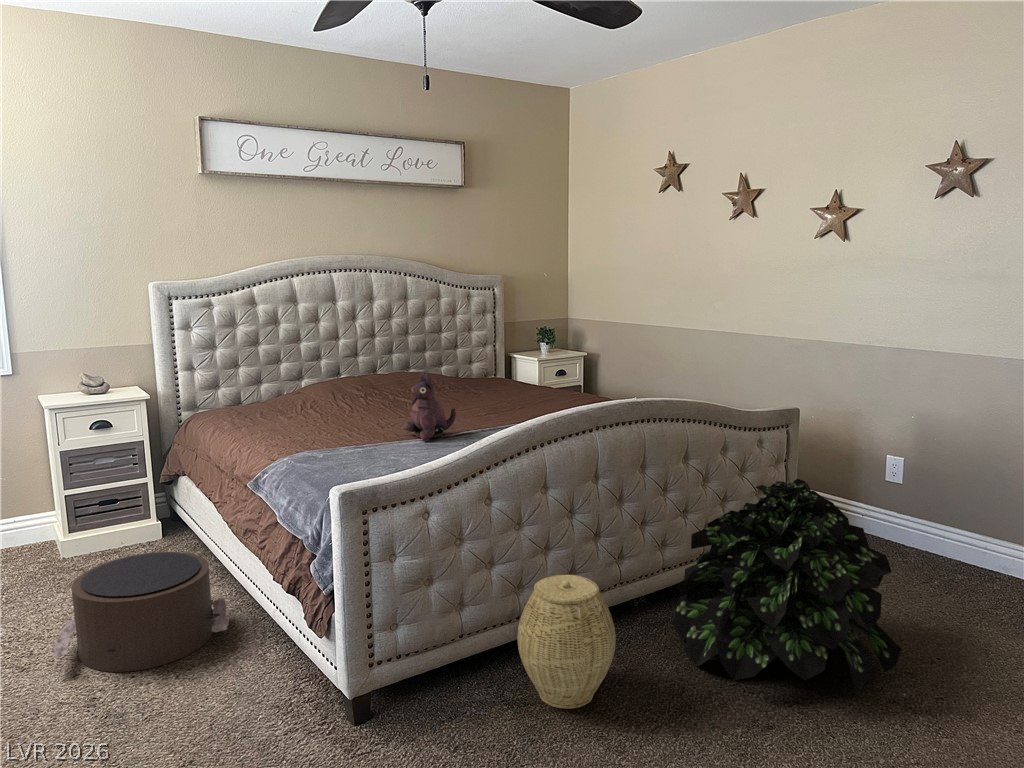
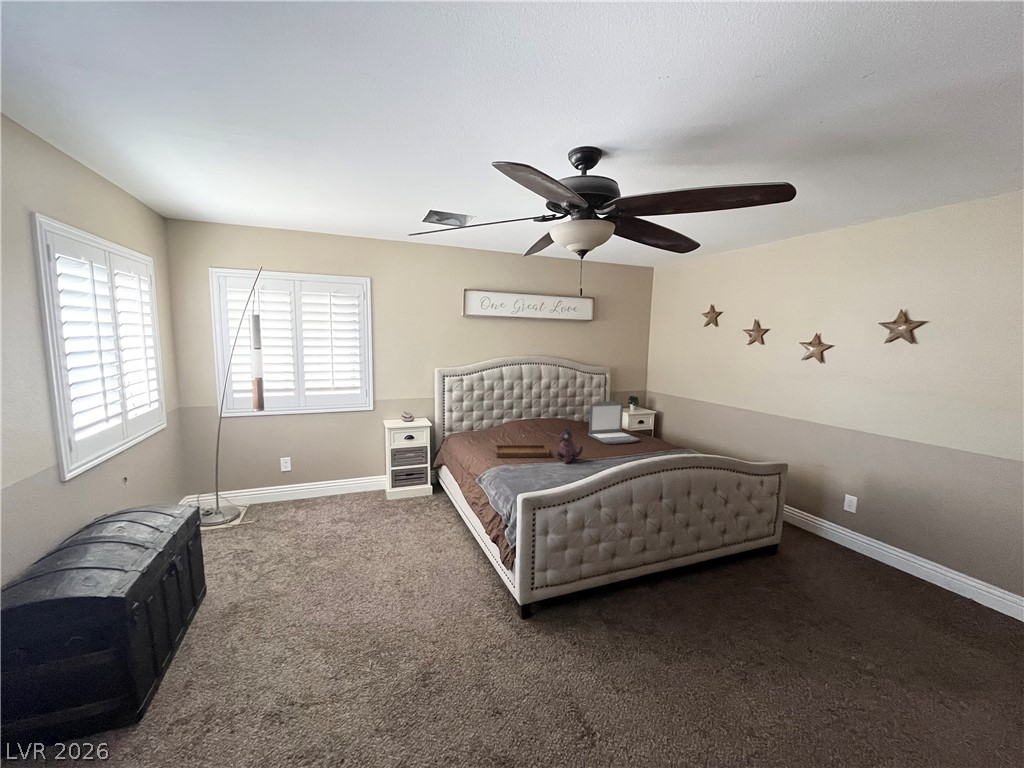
laptop: none [467,330,559,407] -> present [588,401,639,444]
tray: none [286,397,394,443] -> present [495,435,550,457]
potted plant: present [673,479,901,693] -> none [702,513,854,654]
pouf: present [53,552,229,672] -> none [382,507,463,568]
woven basket: present [517,575,616,709] -> none [611,553,668,631]

